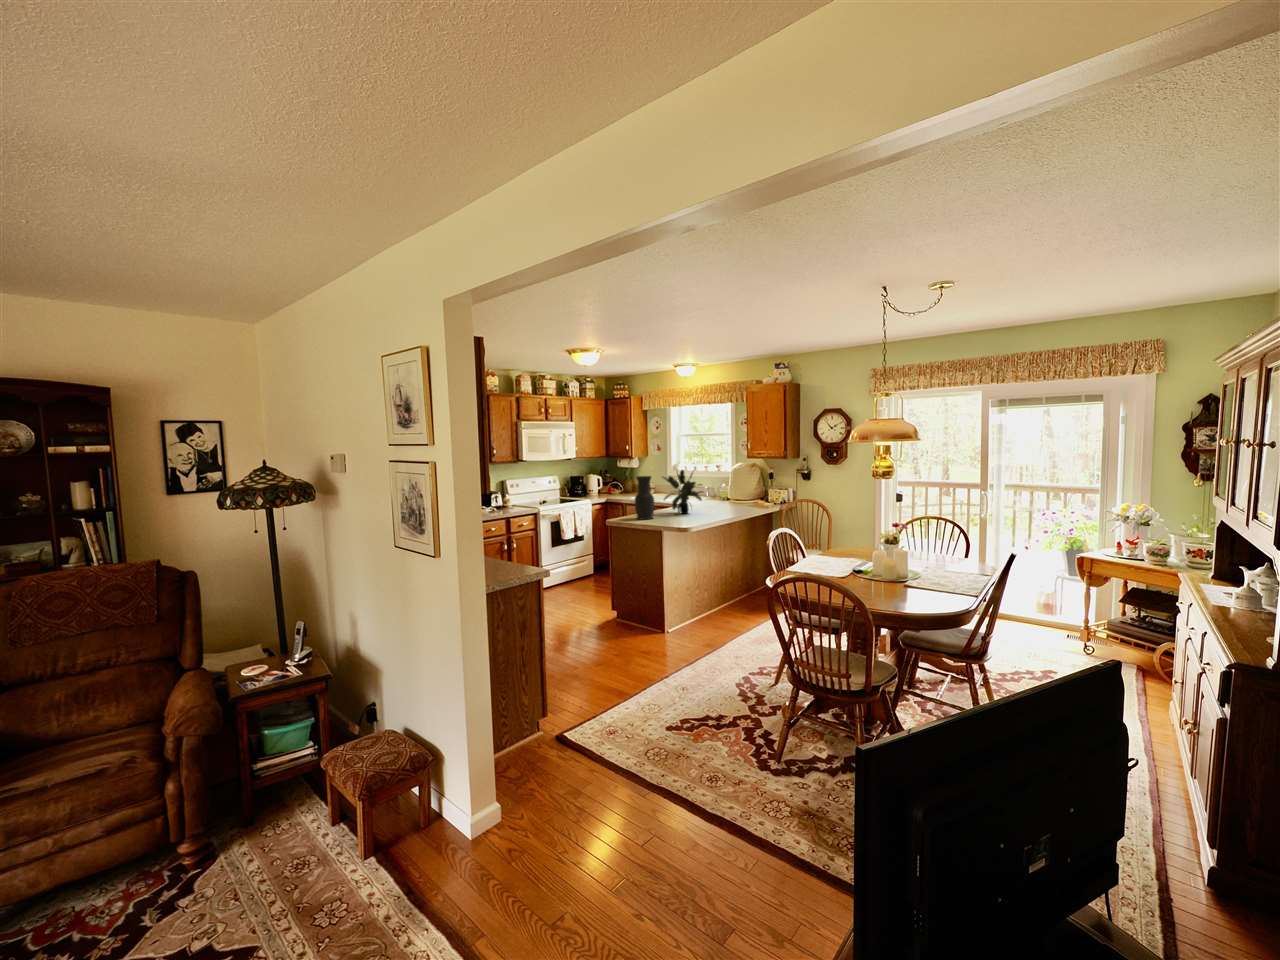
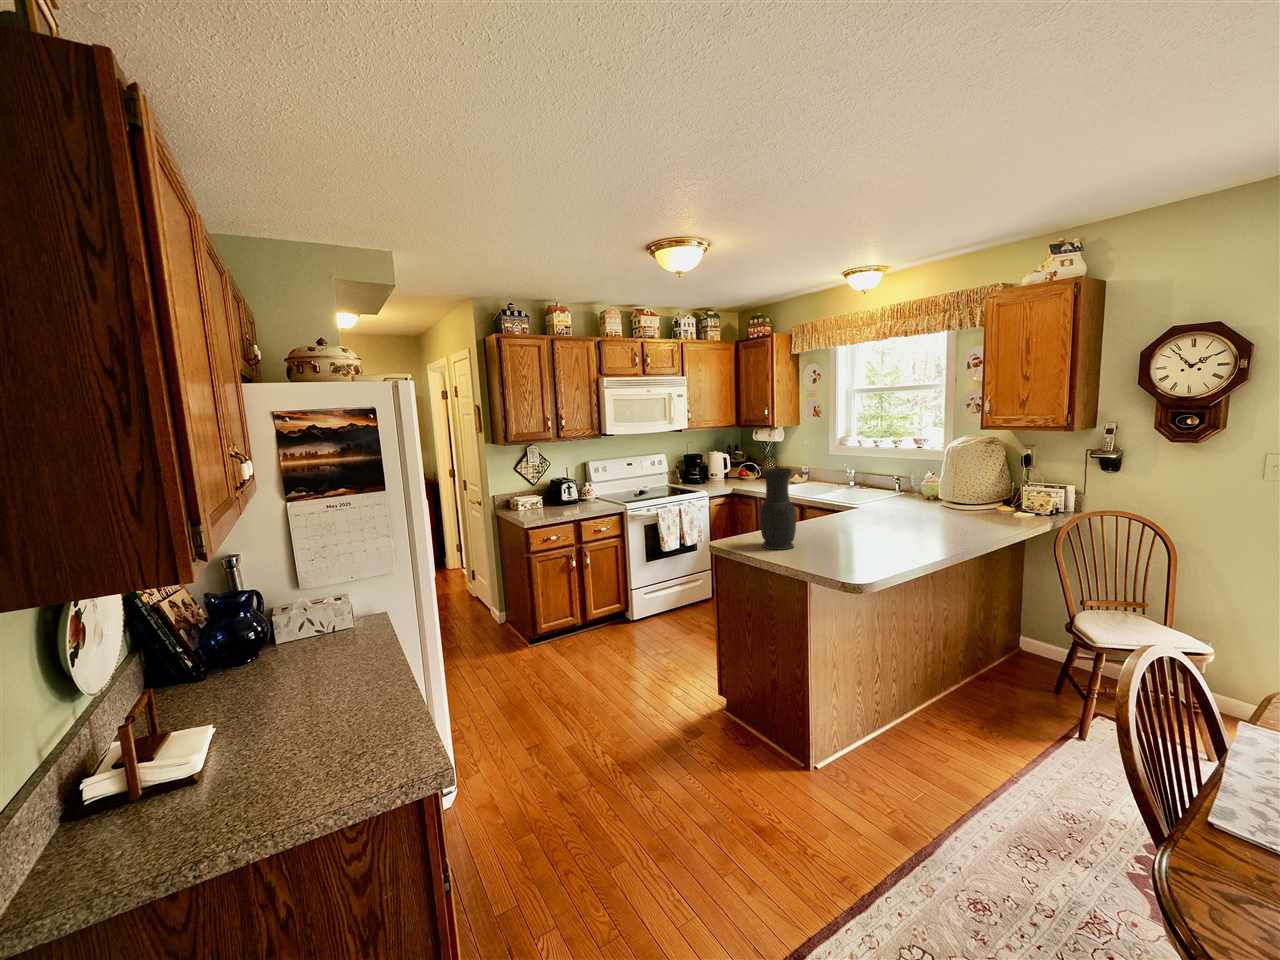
potted plant: present [663,470,703,514] -> none [812,453,897,537]

